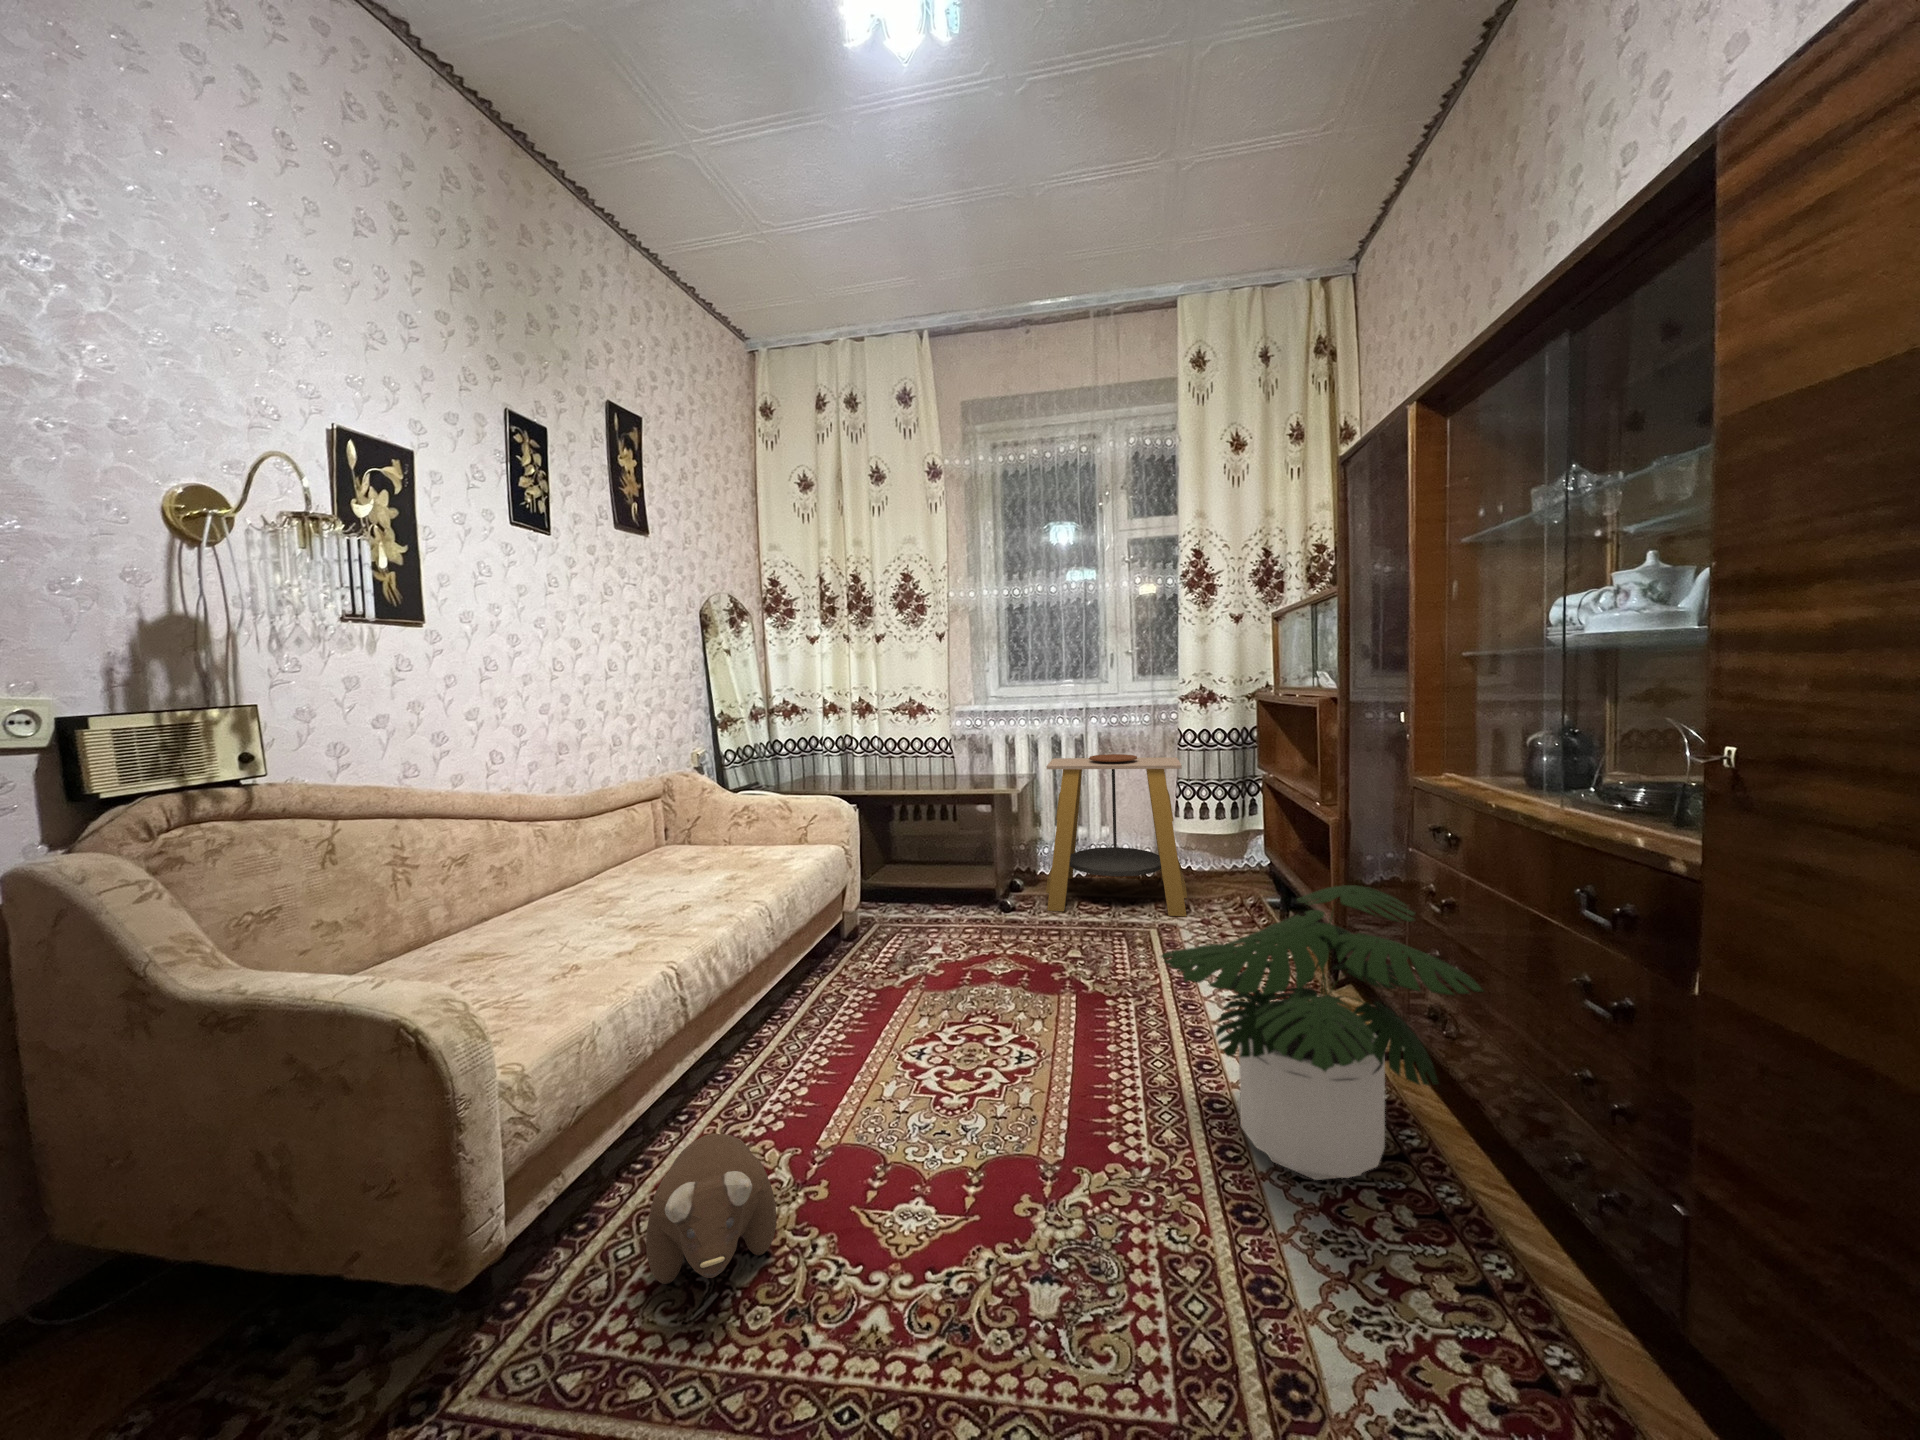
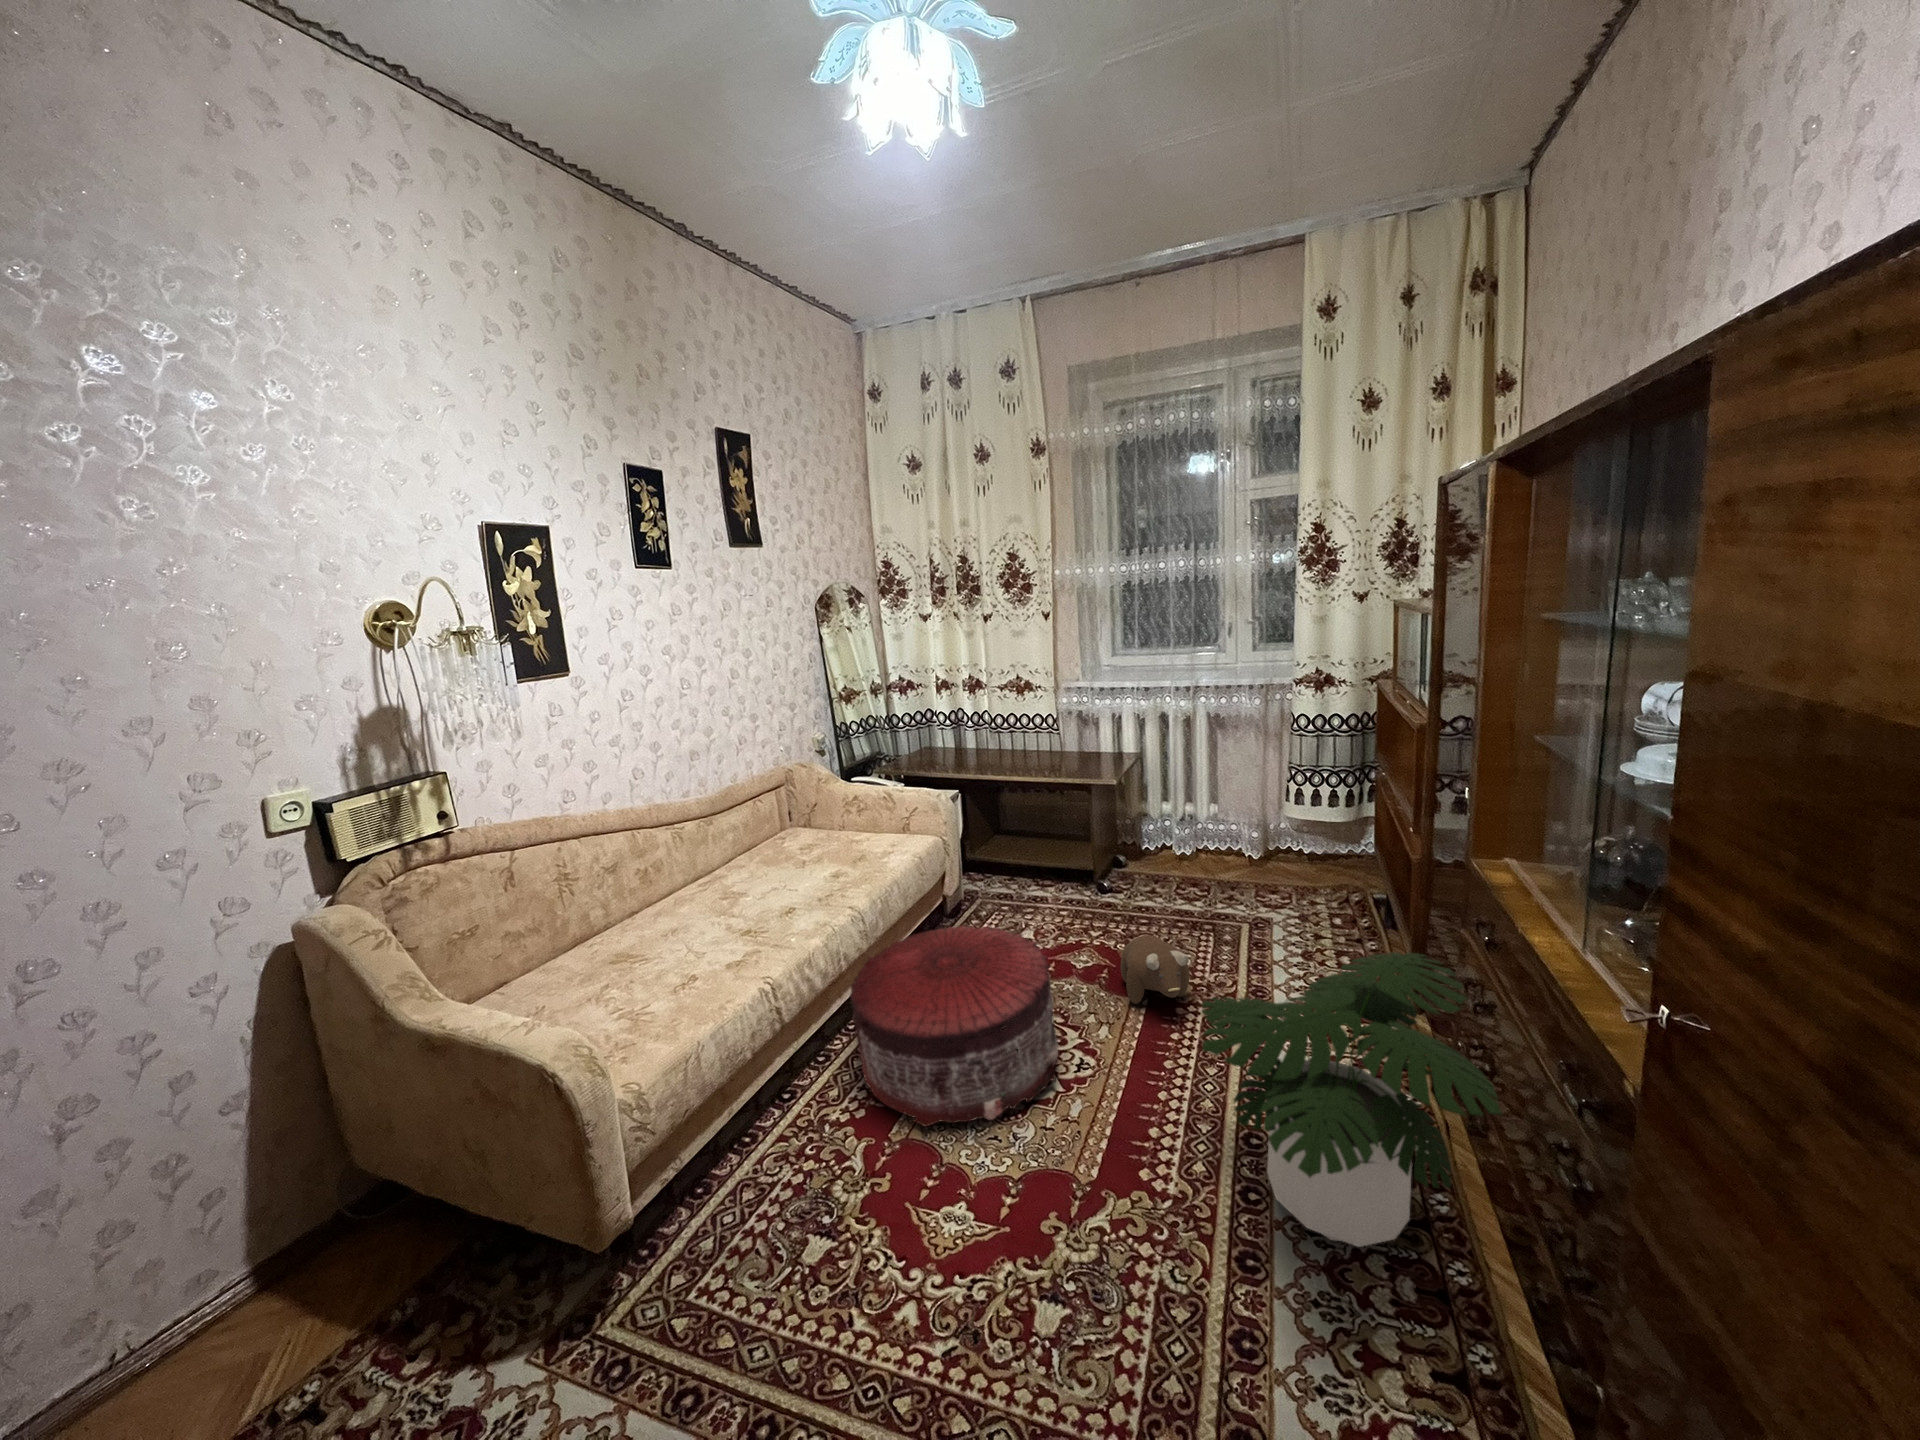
side table: present [1046,754,1187,916] -> none [1139,739,1287,911]
pouf: none [765,917,1003,1129] -> present [850,925,1058,1127]
plush toy: present [646,1134,776,1284] -> present [1120,935,1189,1004]

